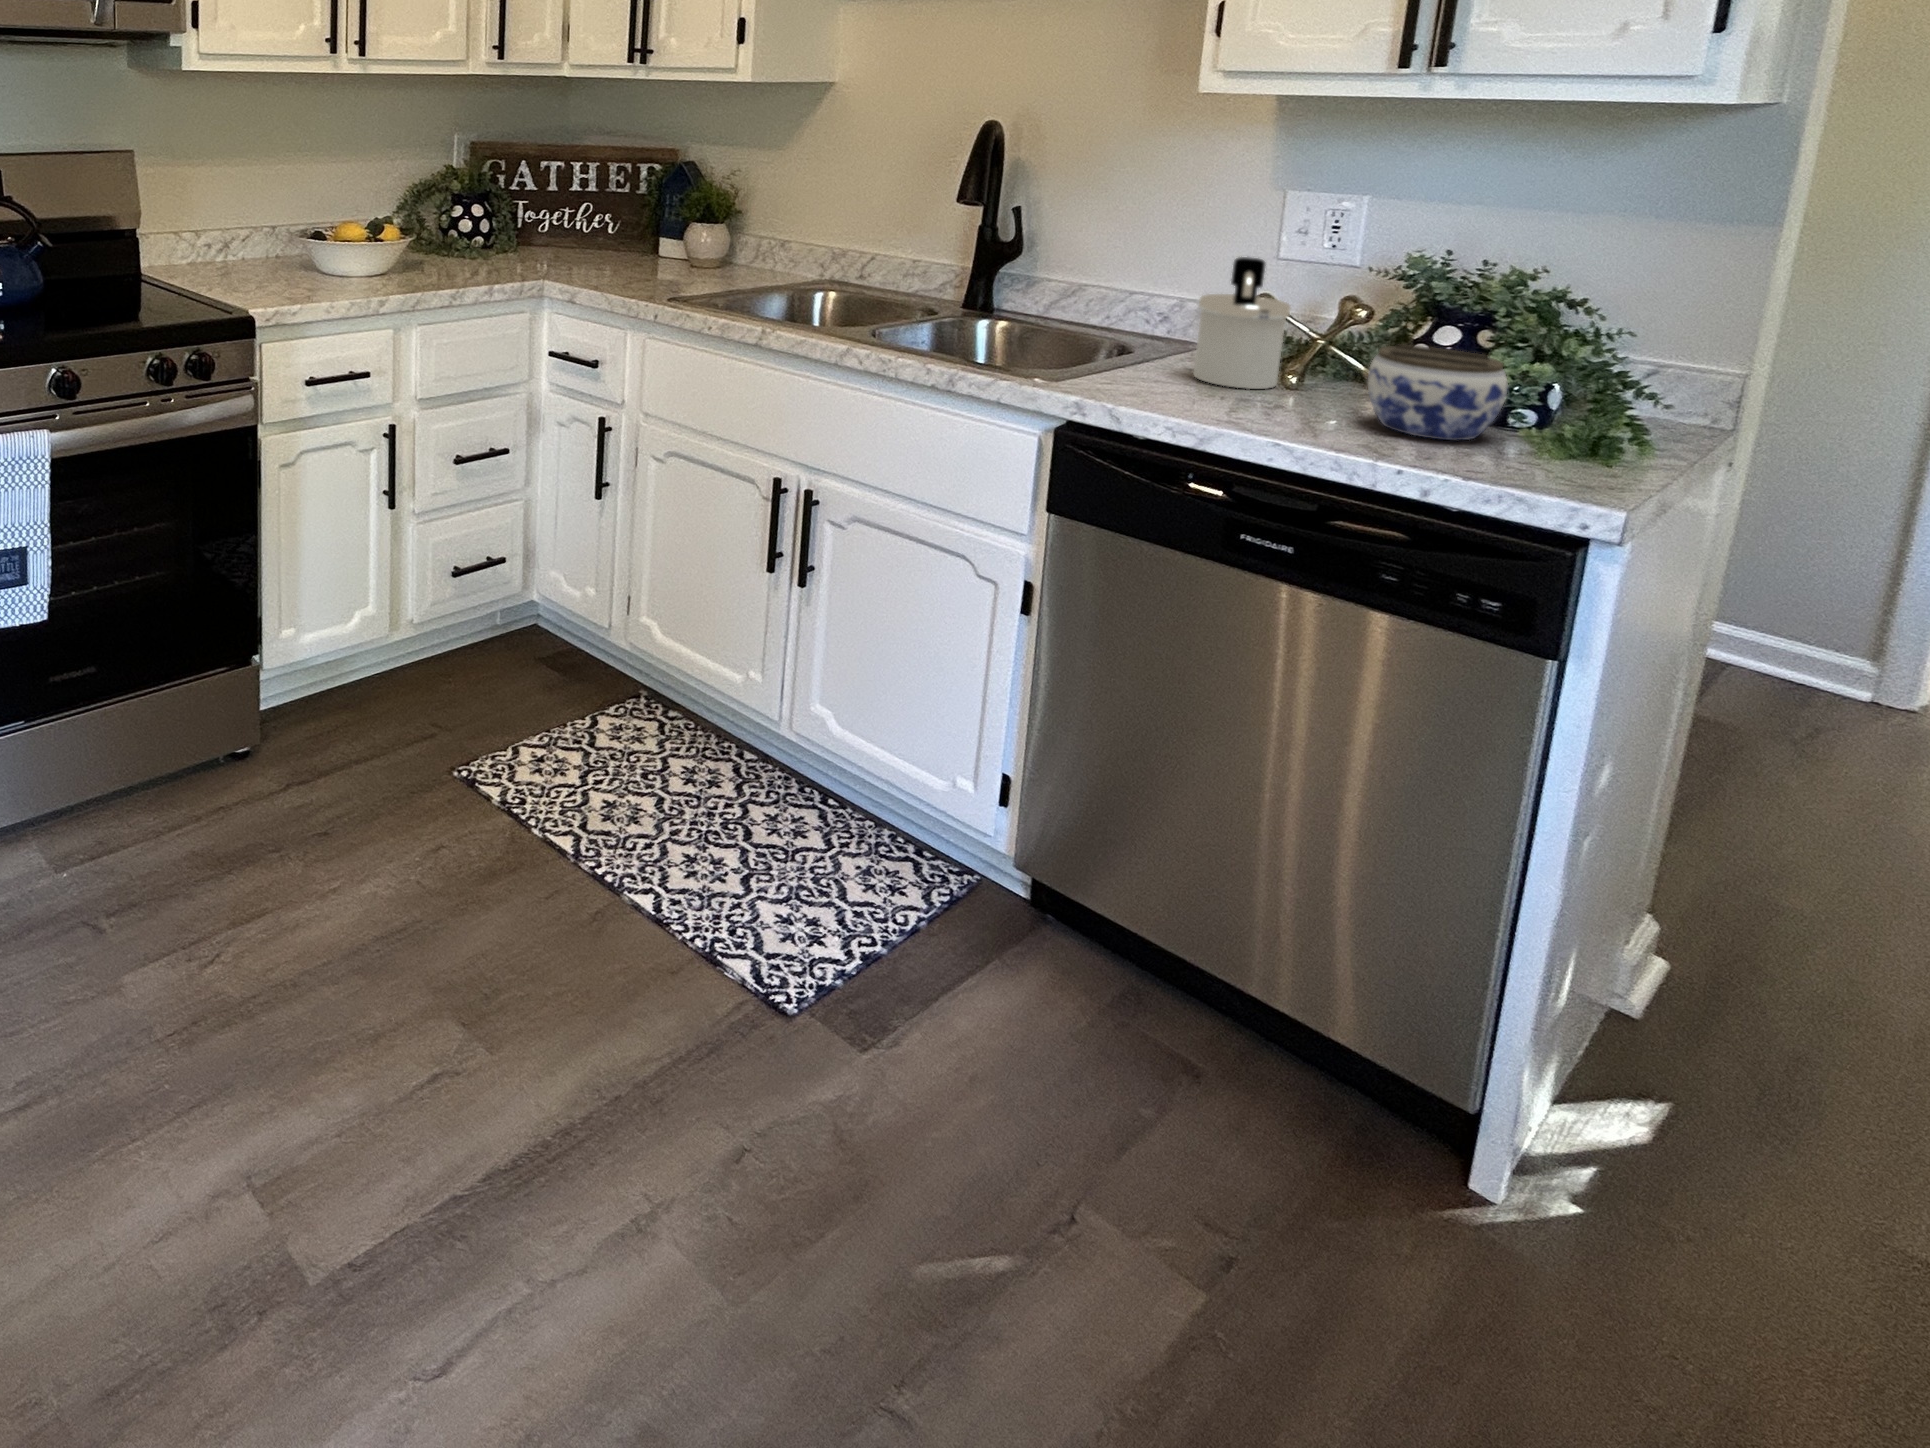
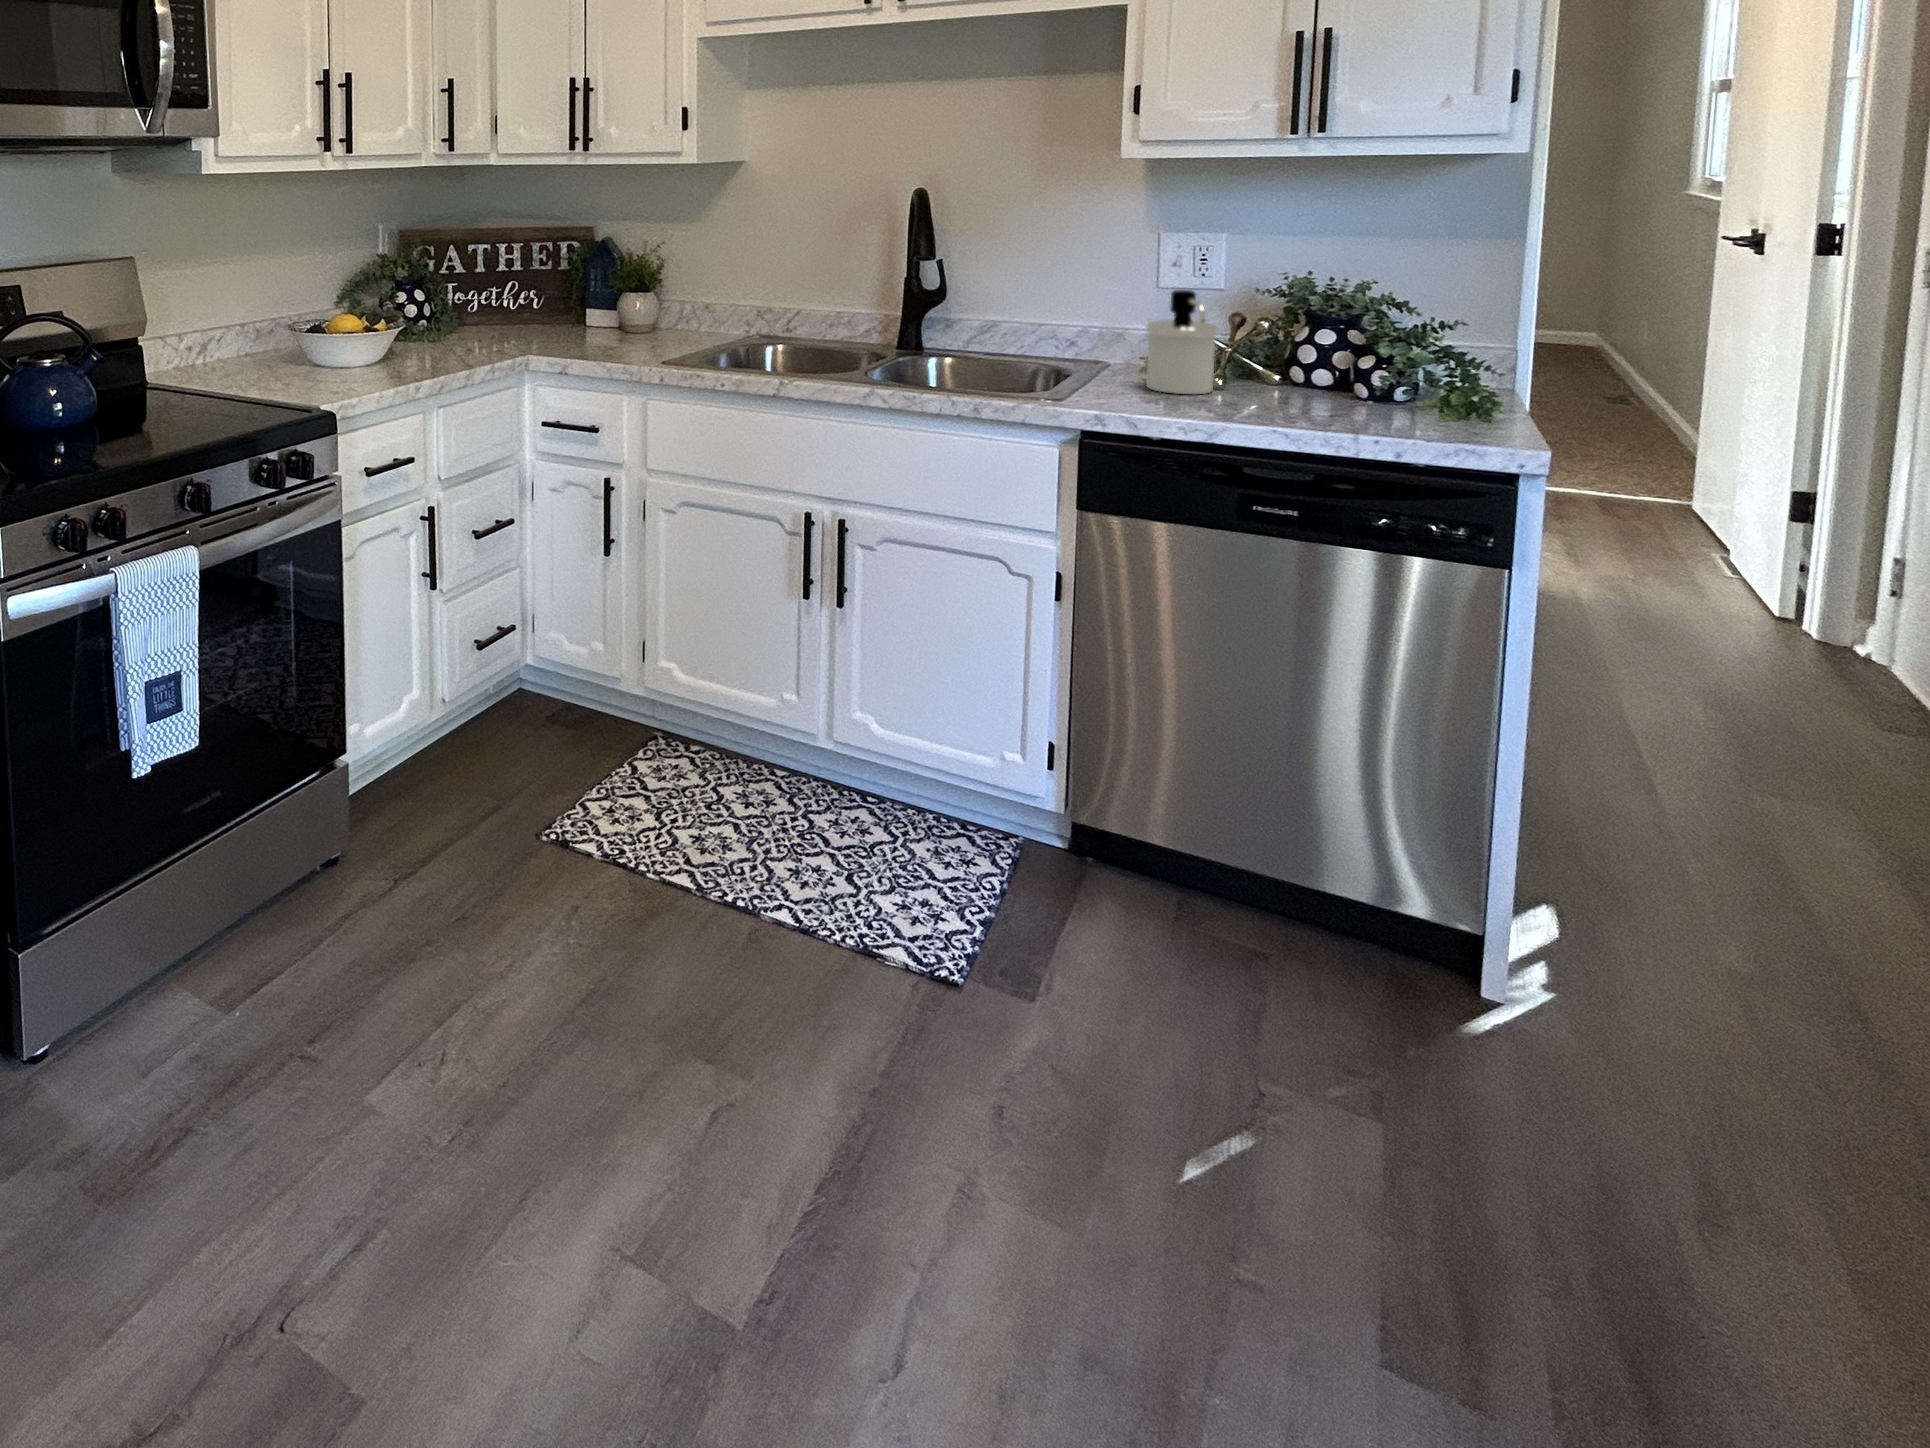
jar: present [1368,345,1508,440] -> none [1307,348,1411,417]

